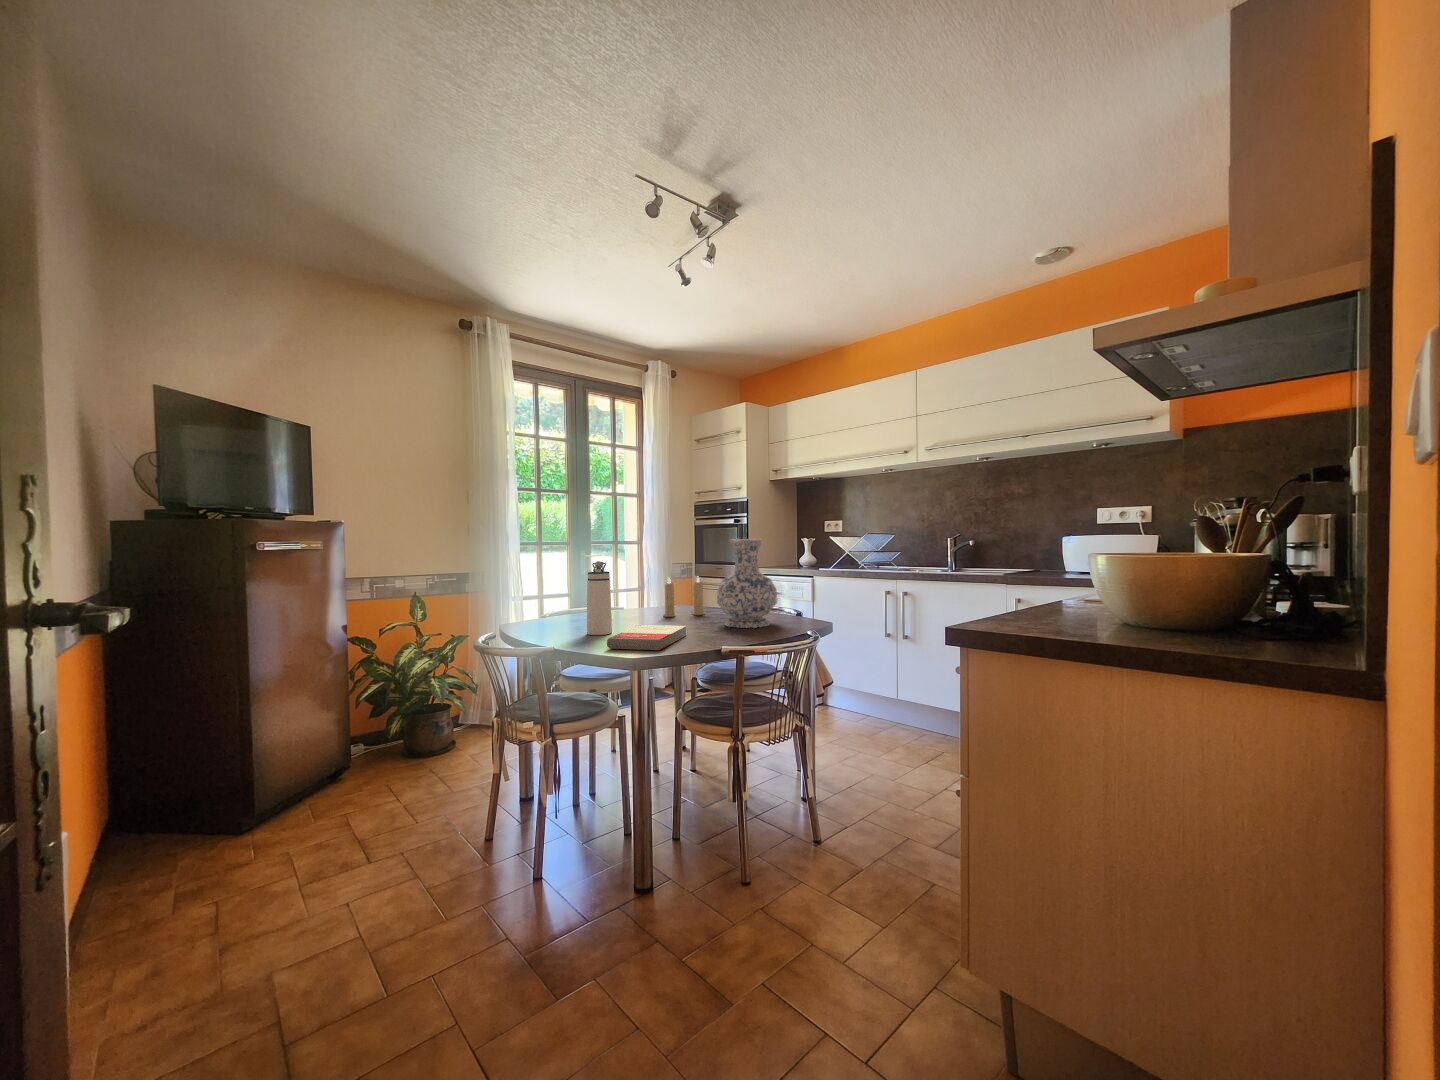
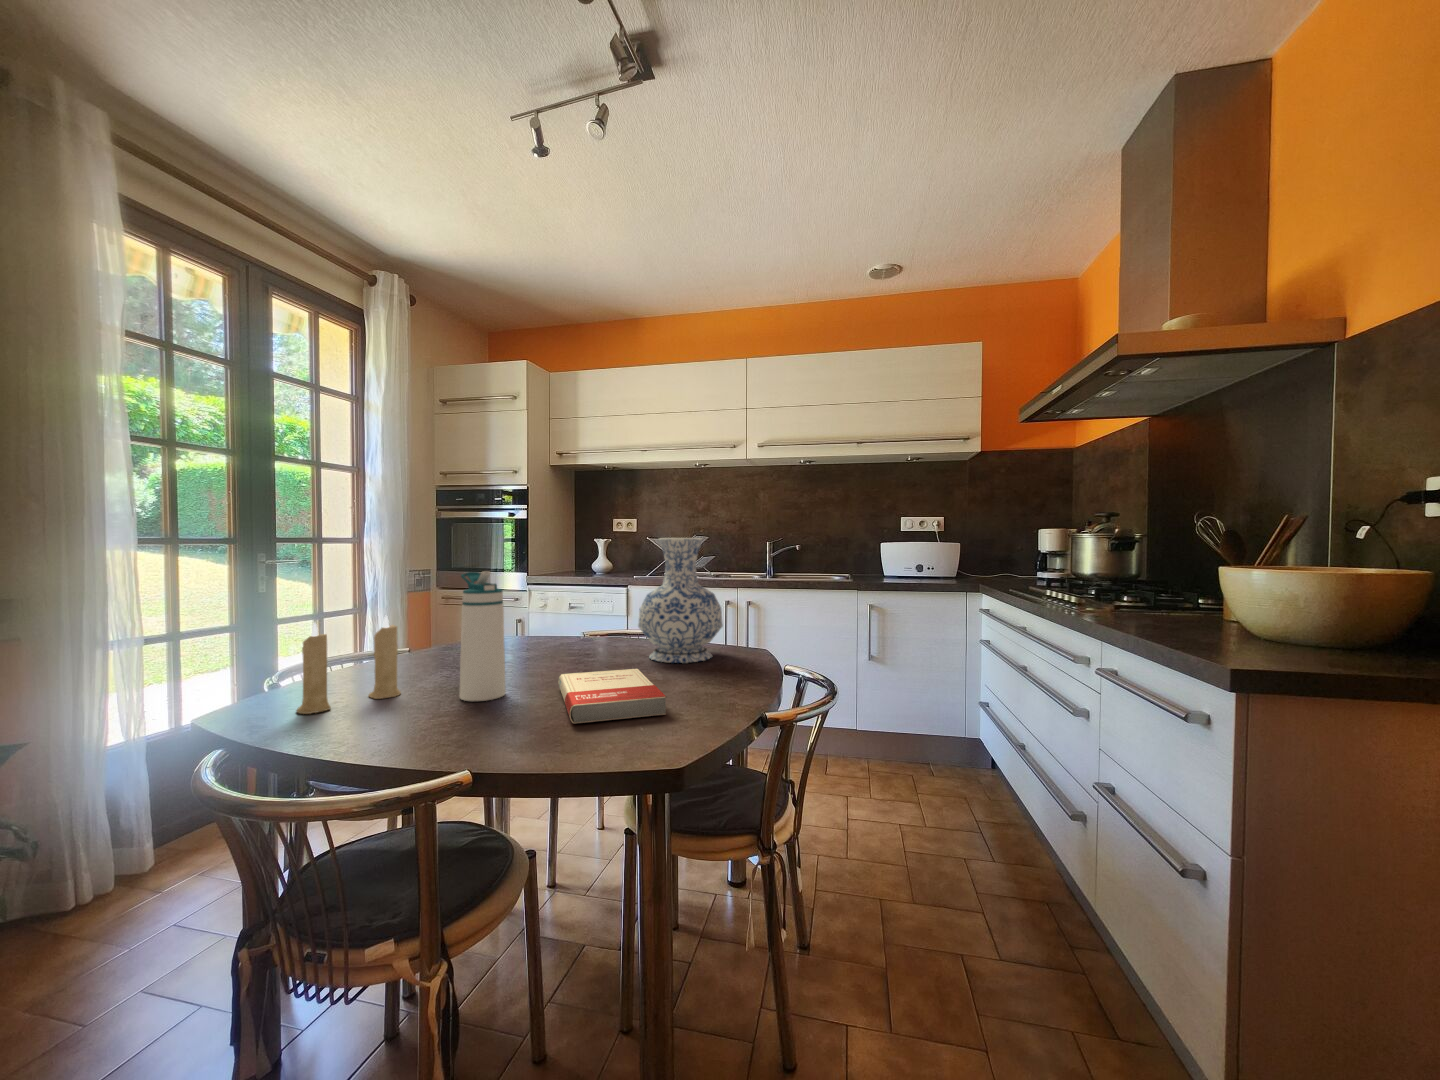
candle: present [664,578,704,617] -> present [296,616,401,714]

